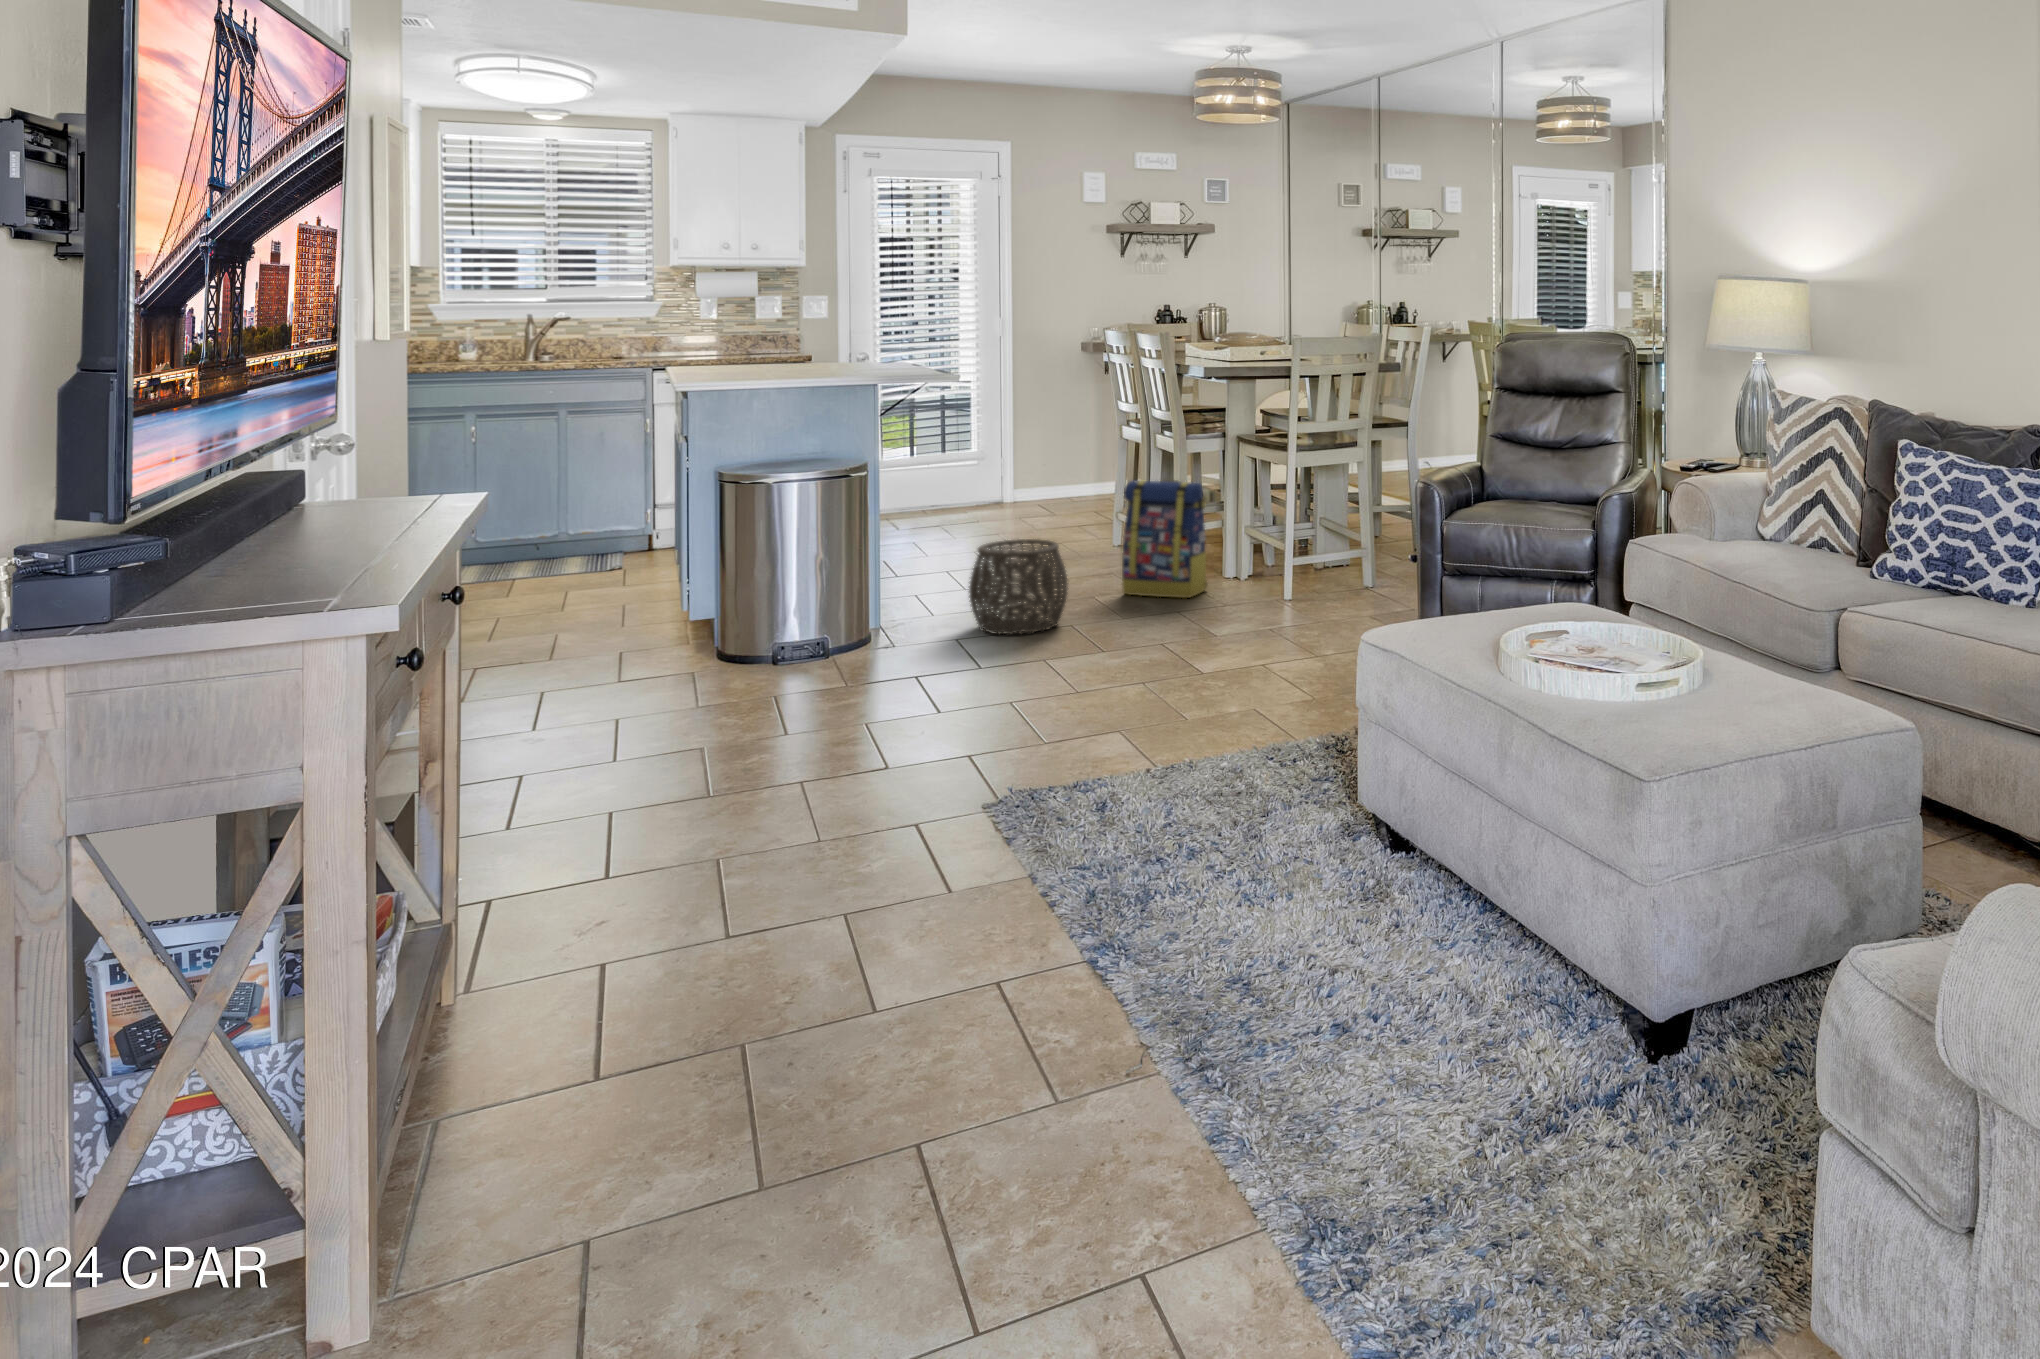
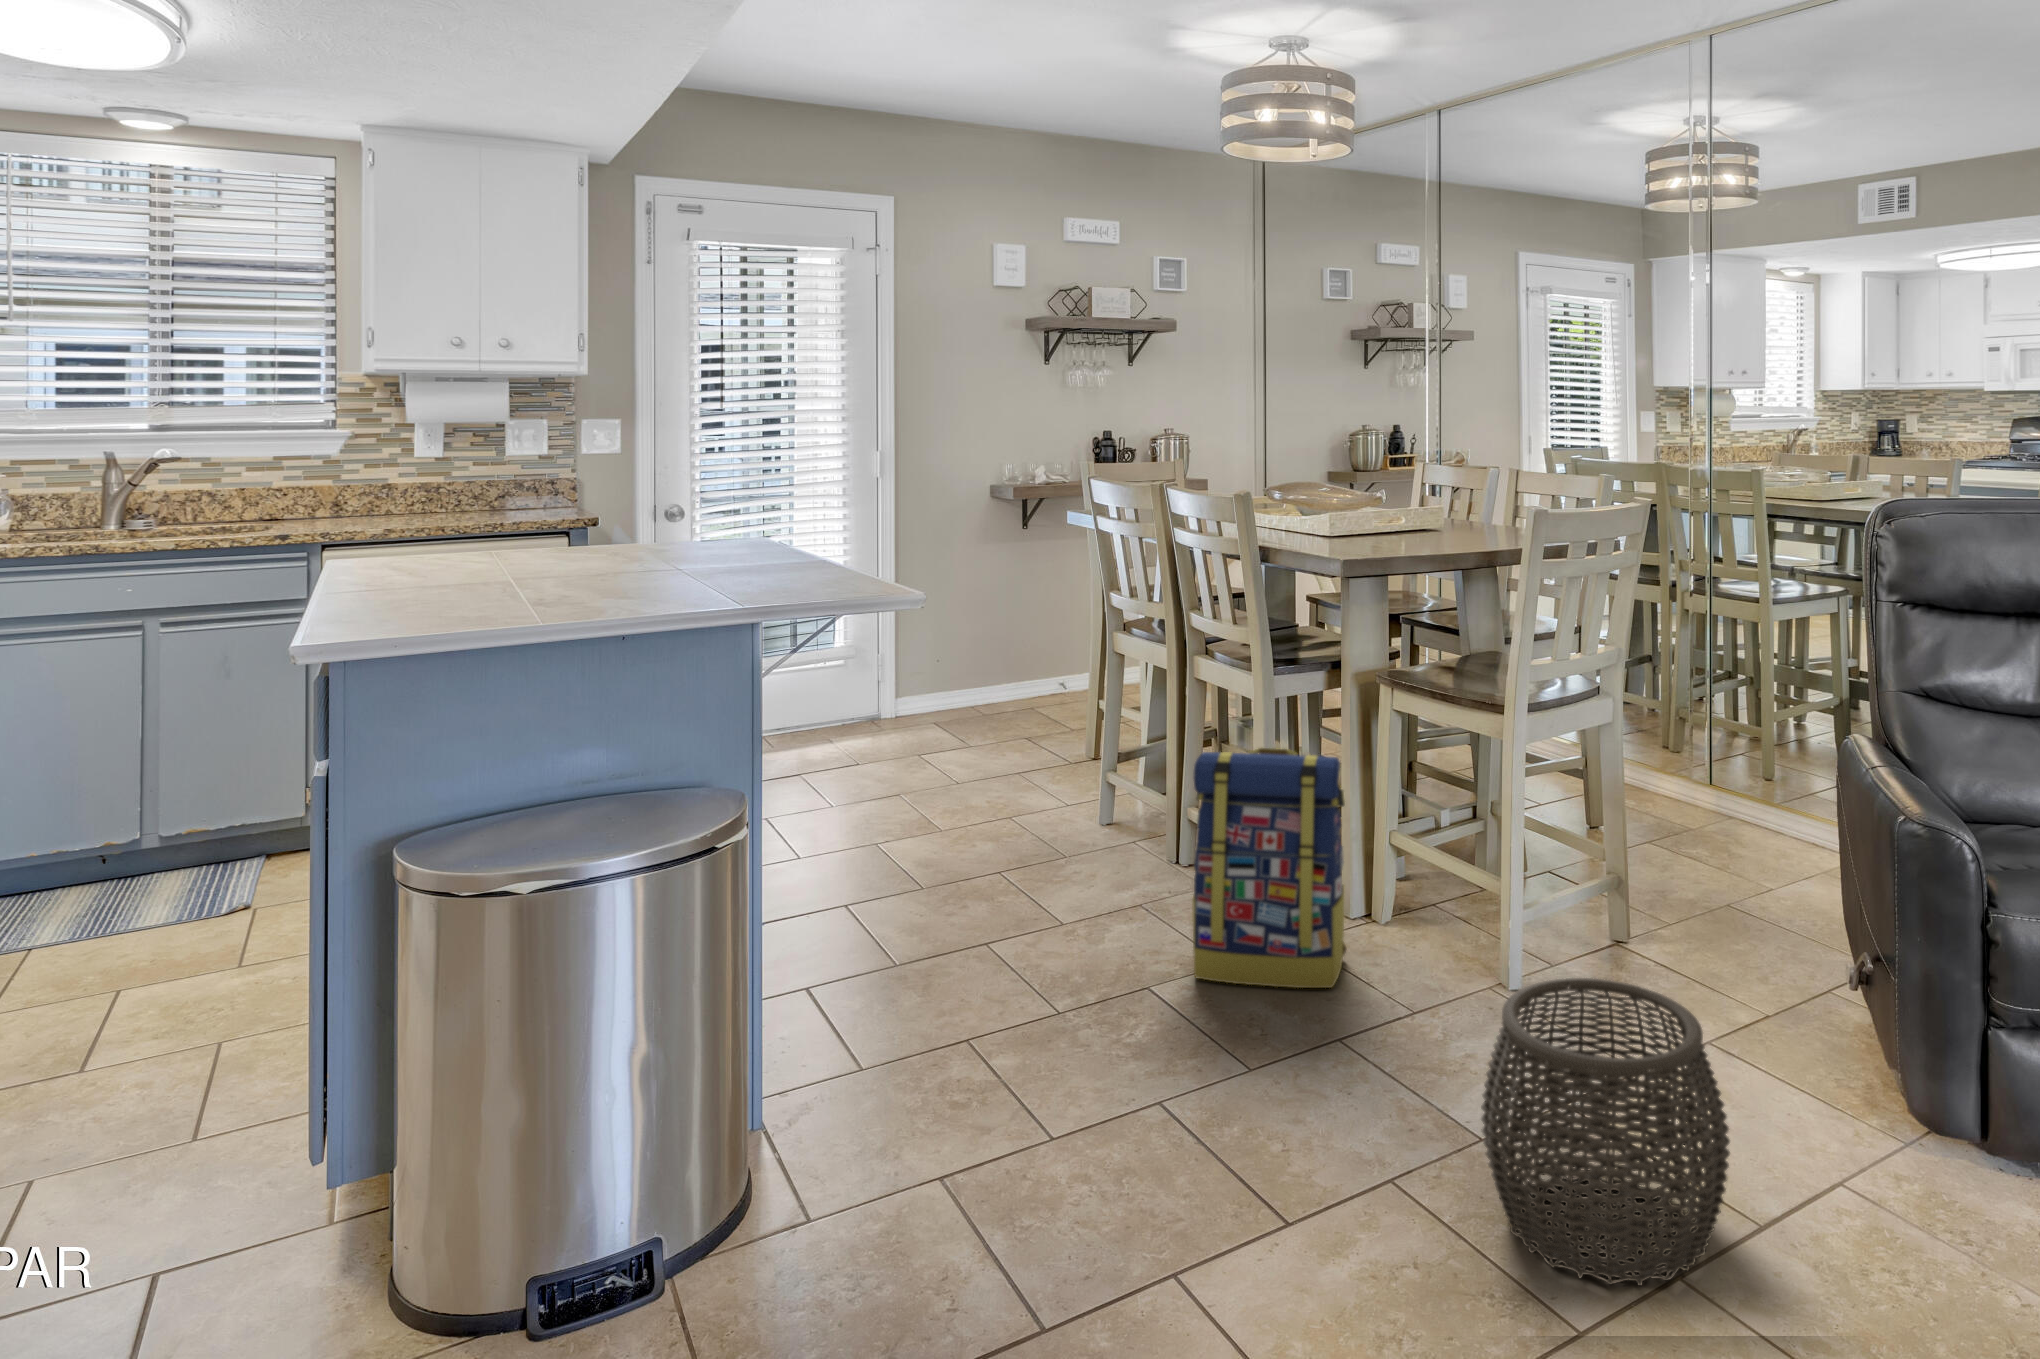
woven basket: present [969,539,1068,635] -> present [1481,978,1730,1286]

